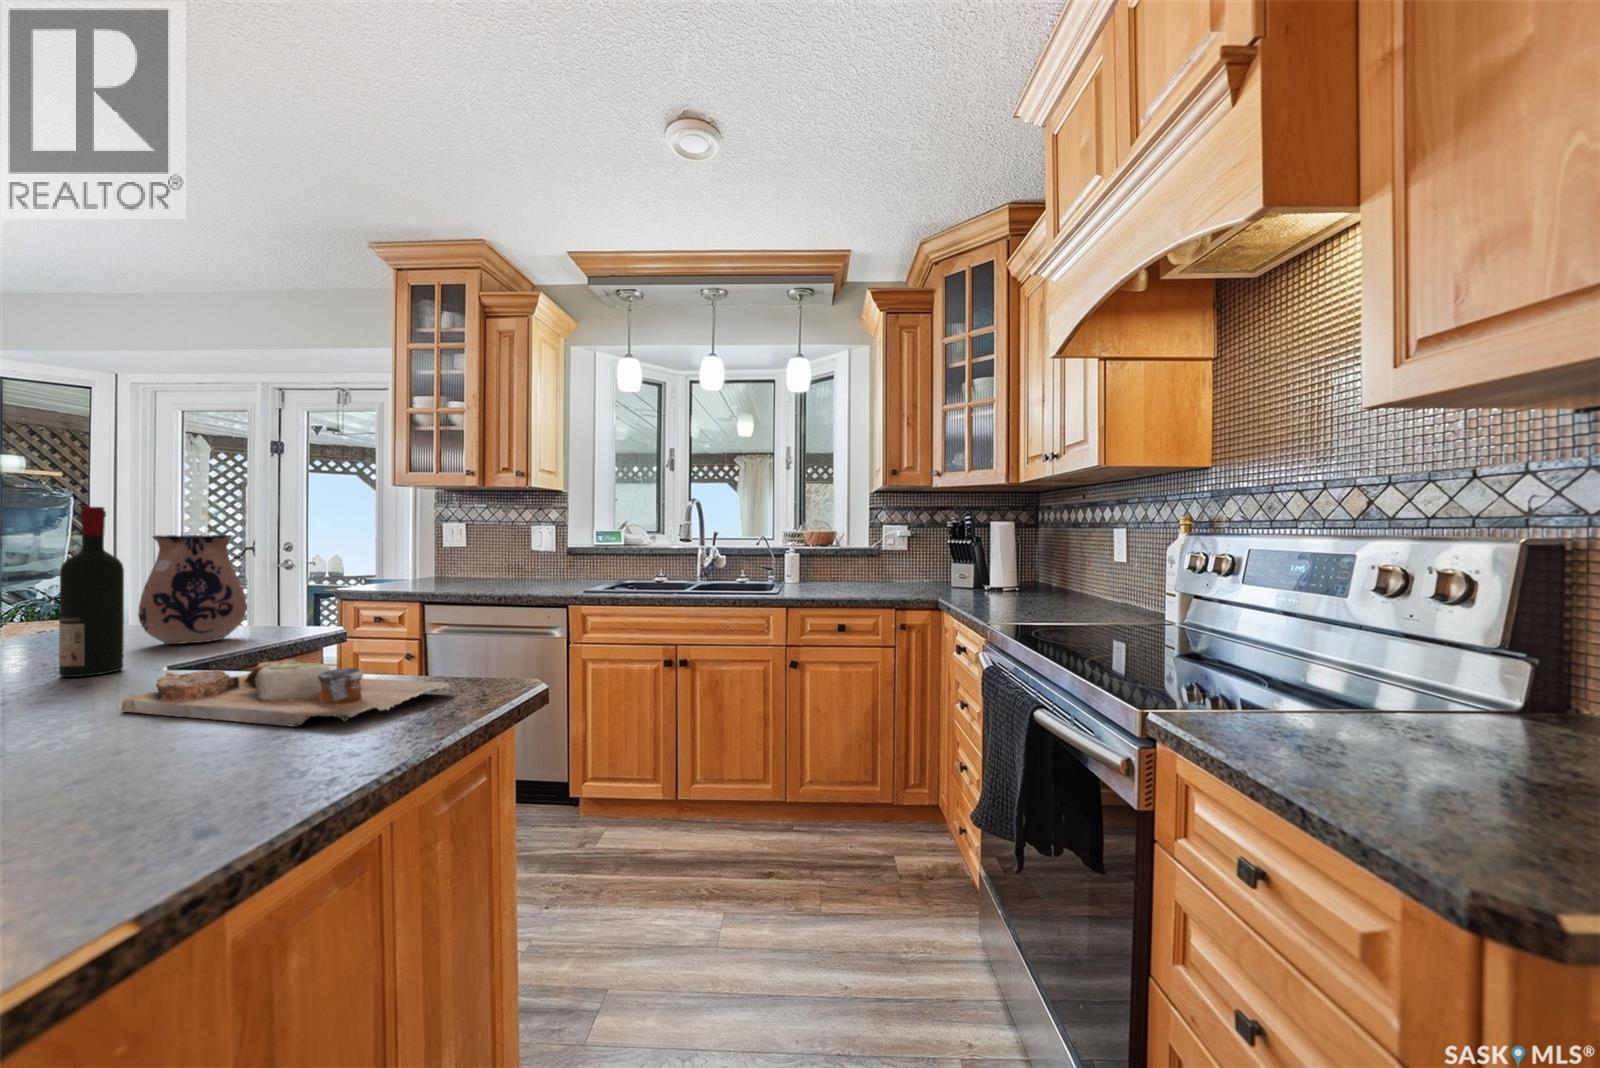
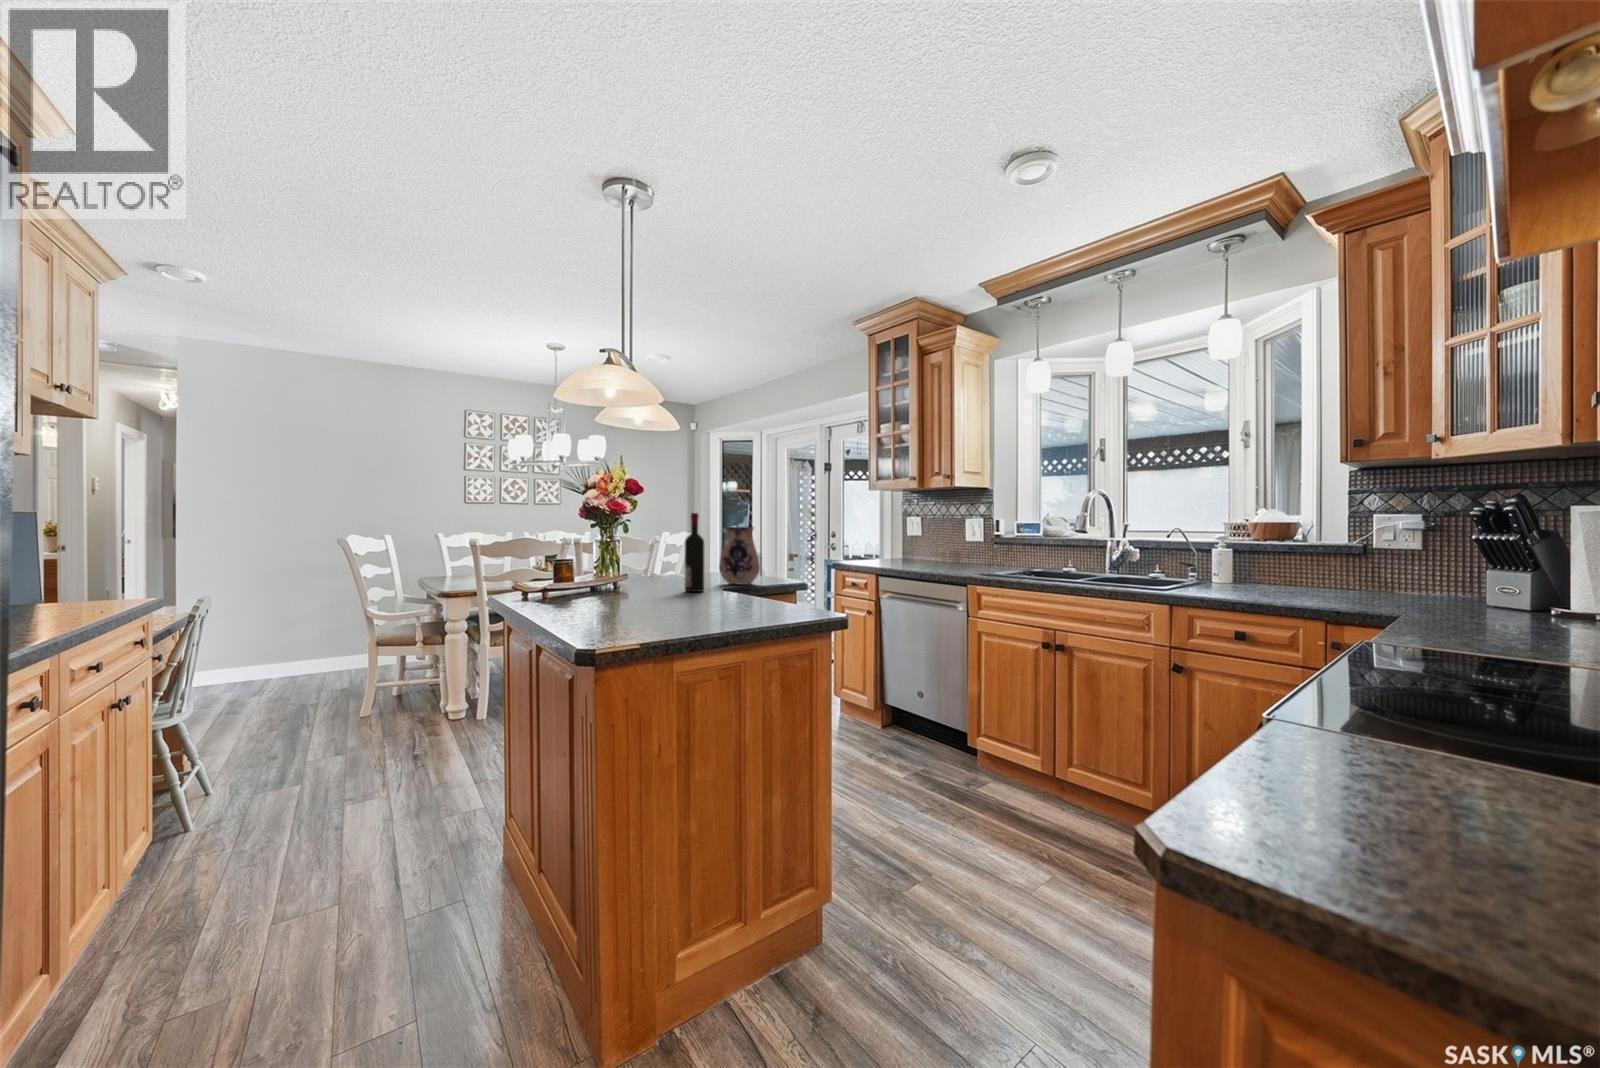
cutting board: present [121,659,453,727] -> none [686,589,794,616]

